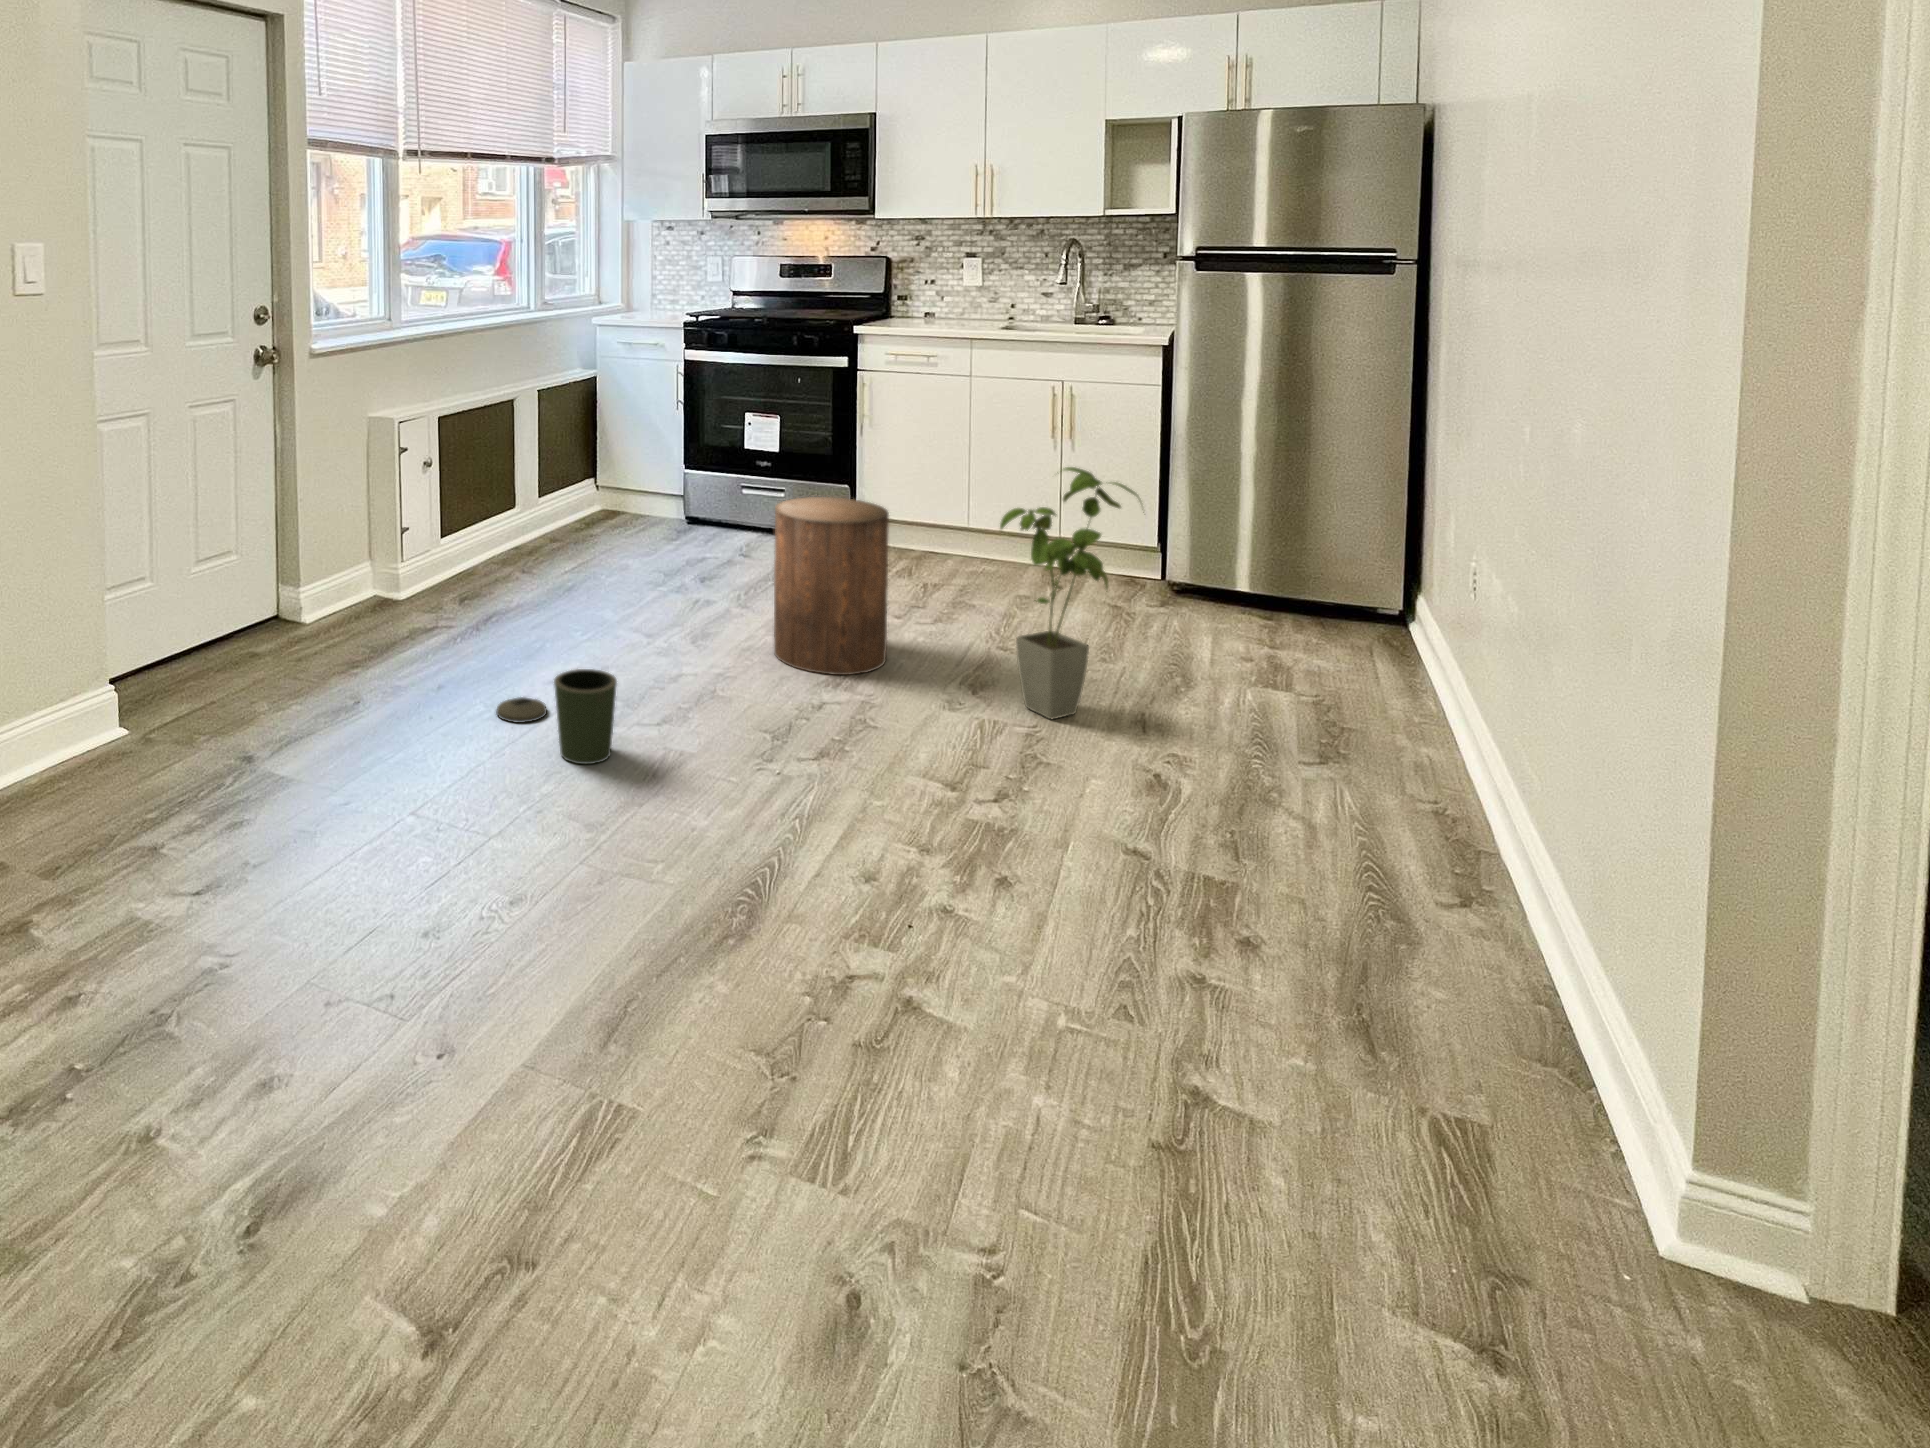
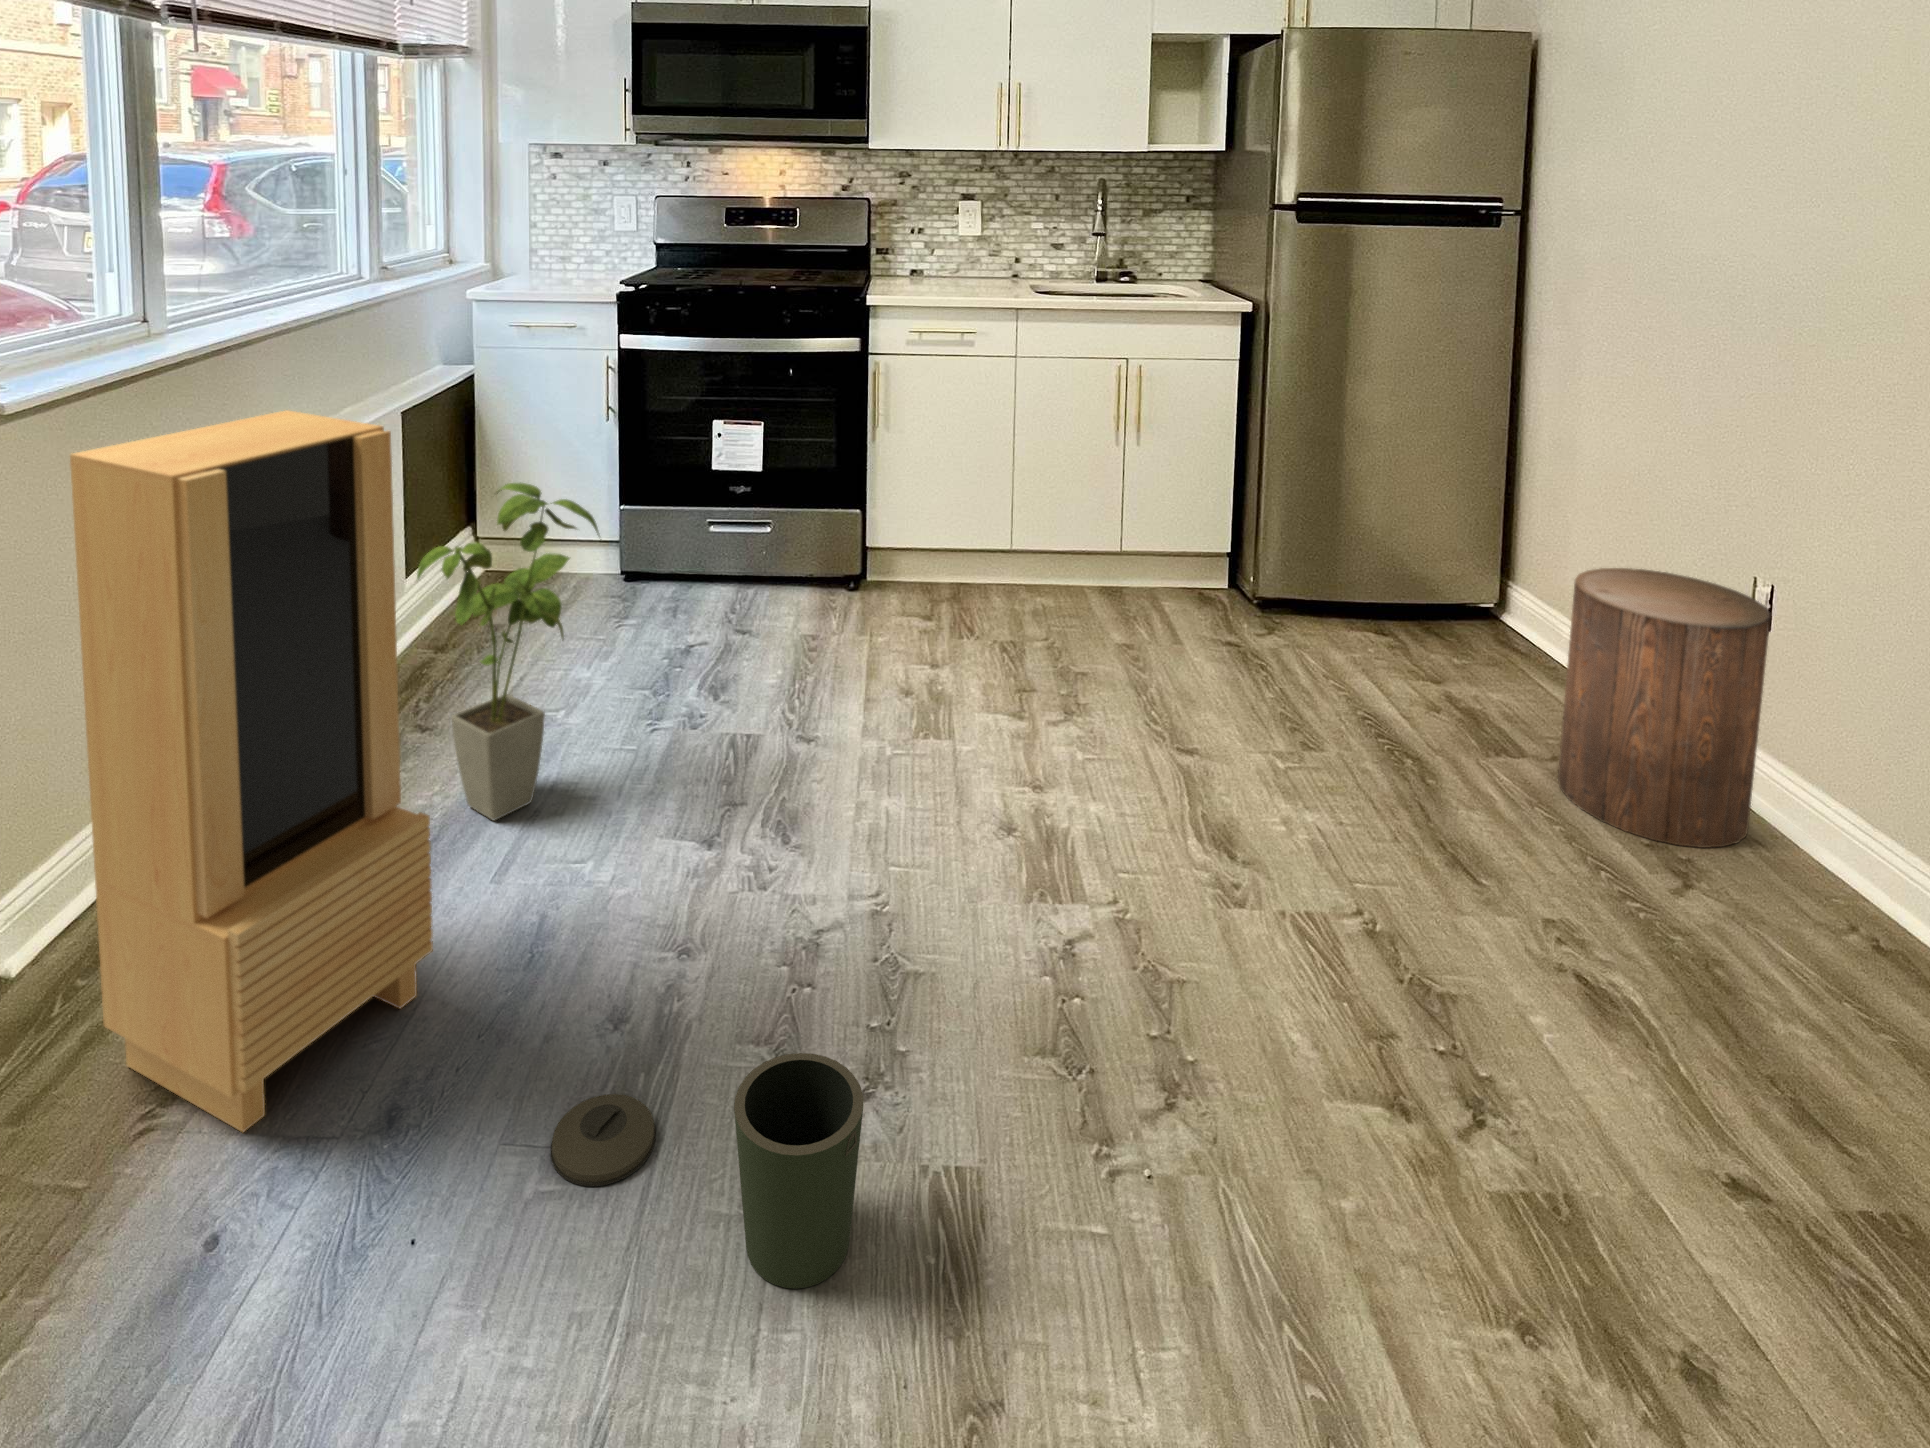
storage cabinet: none [330,355,475,679] -> present [70,410,433,1133]
house plant: present [1000,467,1140,719] -> present [417,483,599,820]
stool: present [774,497,889,675] -> present [1558,568,1771,848]

